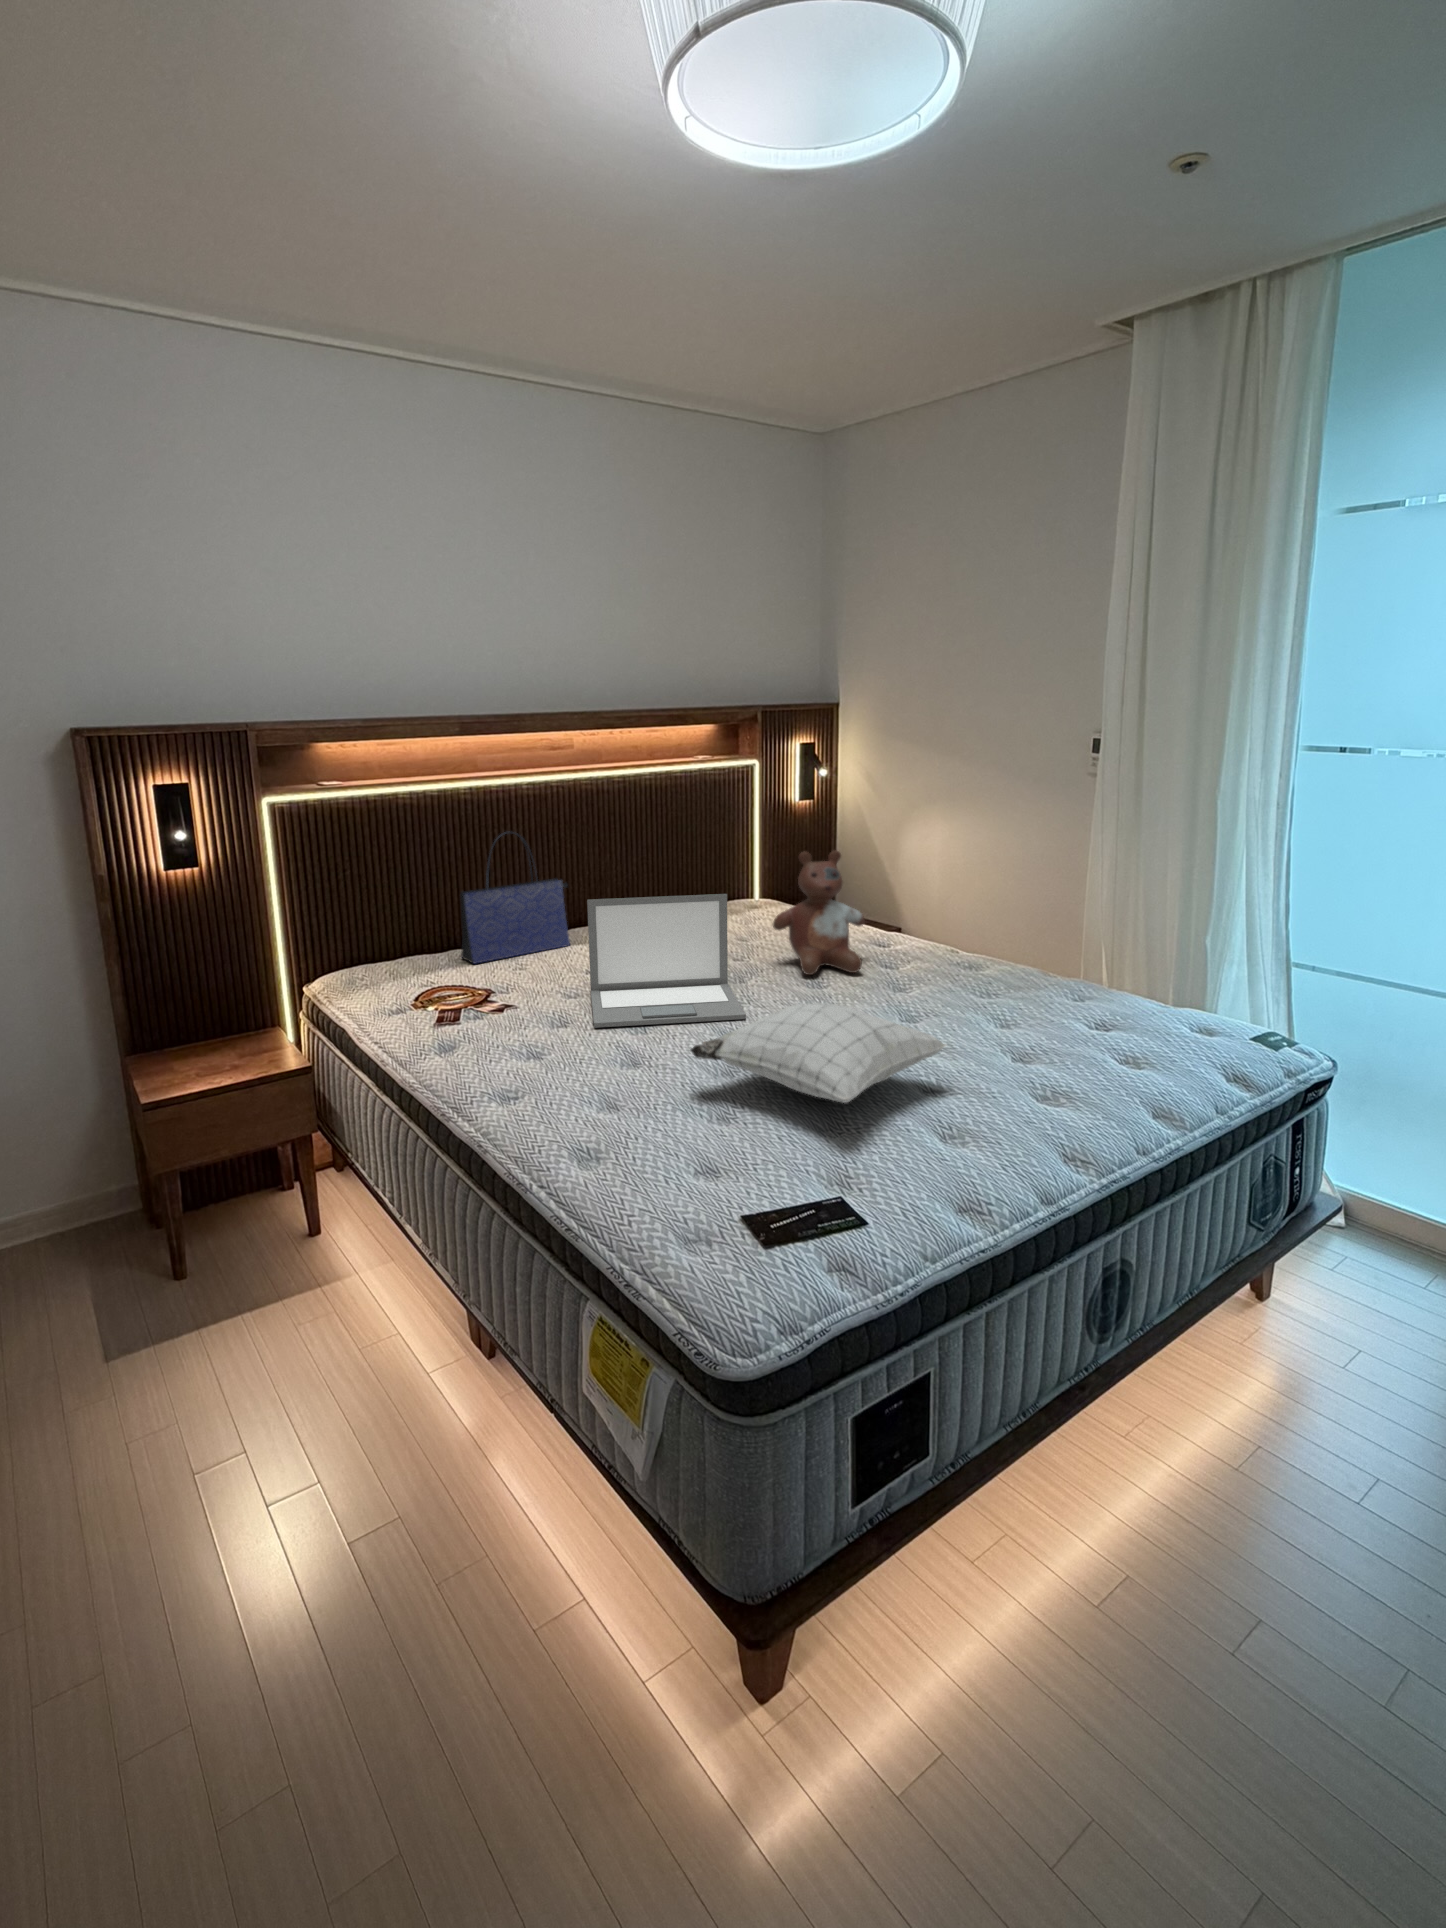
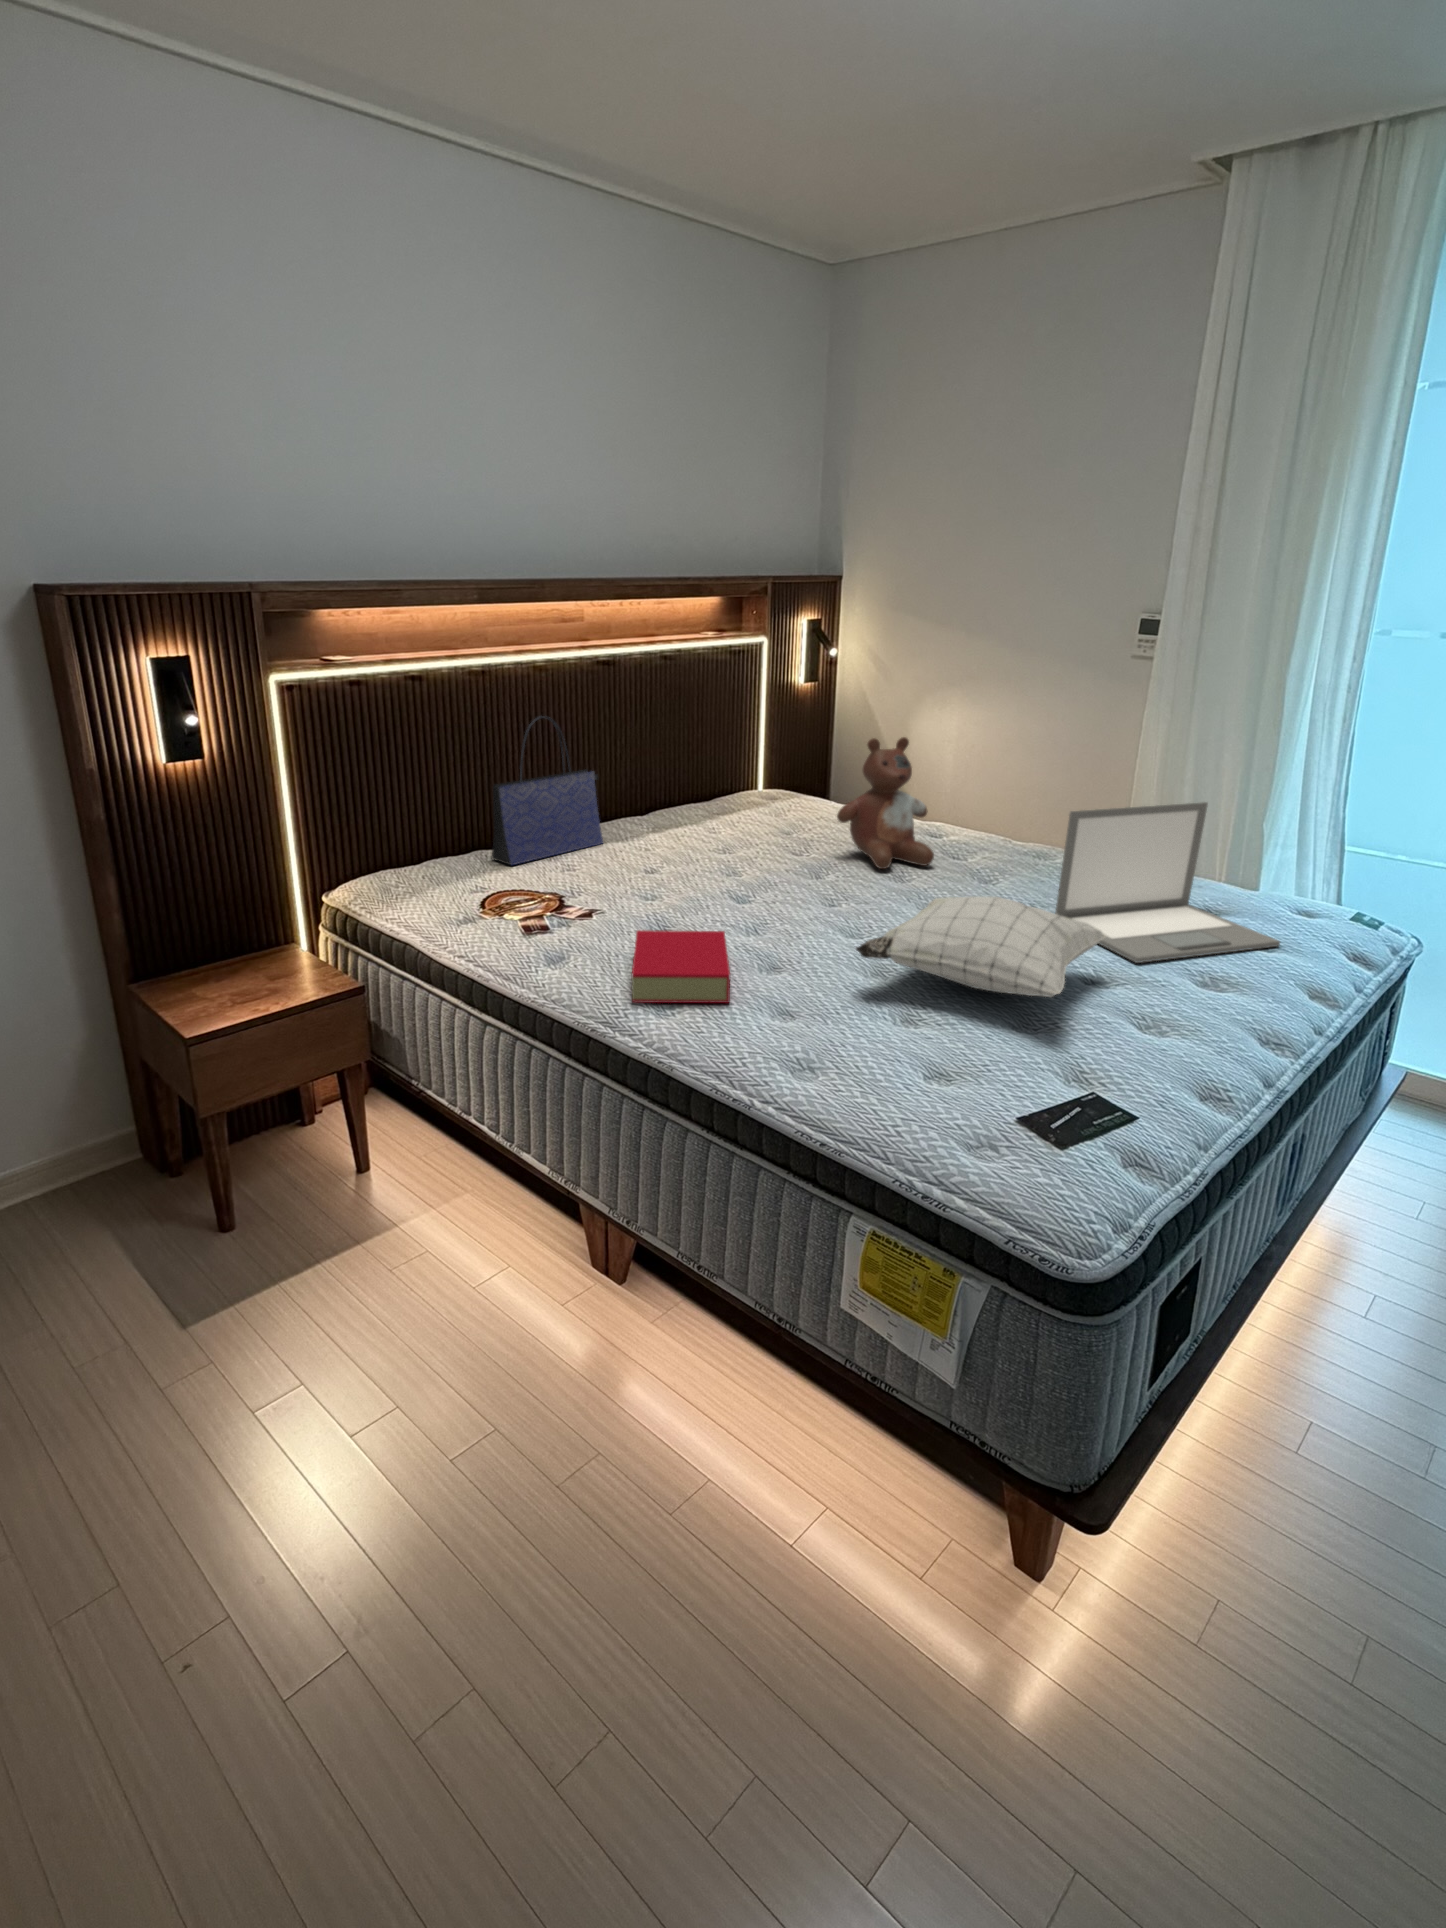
laptop: present [587,894,746,1028] -> present [1055,802,1280,963]
book: none [484,1026,600,1096] -> present [631,930,730,1003]

